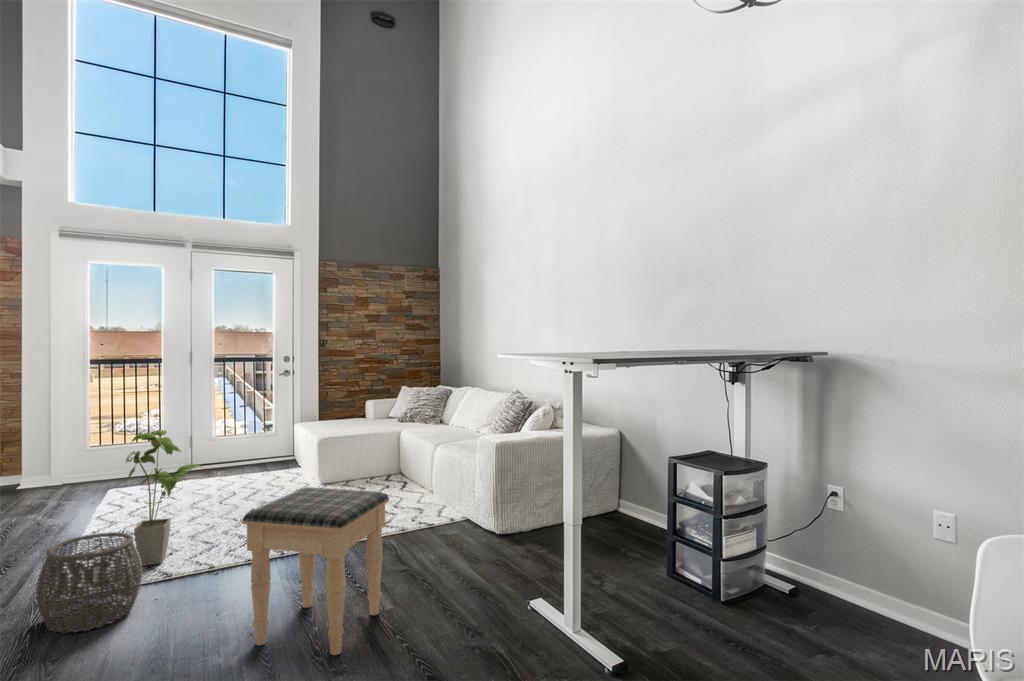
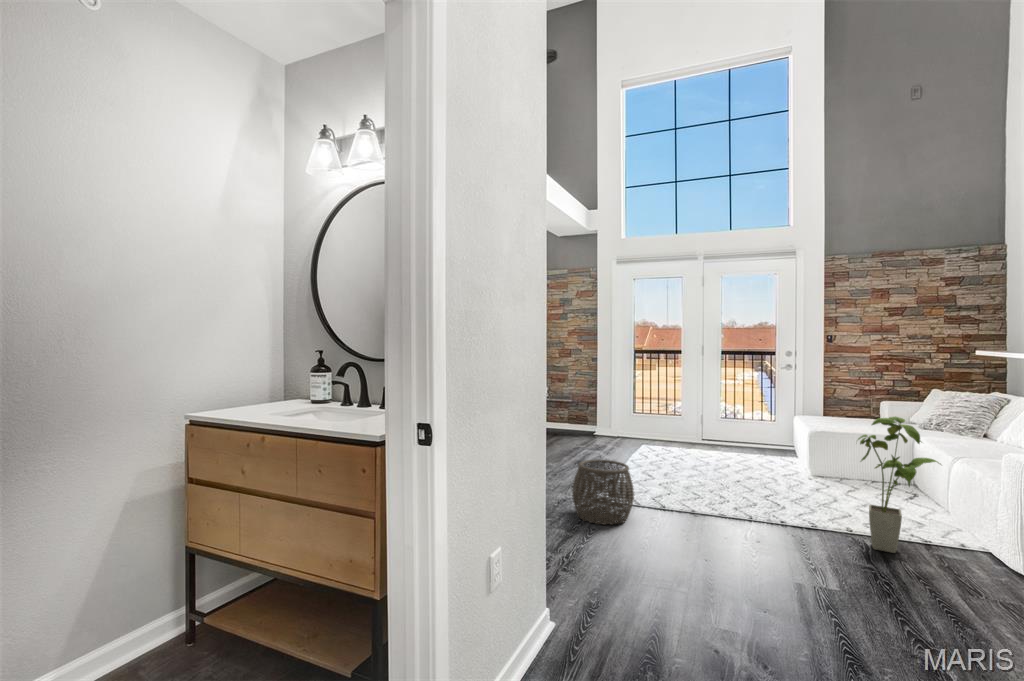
house plant: present [126,430,201,566] -> present [858,416,939,553]
footstool: present [242,487,389,655] -> none [690,455,836,610]

